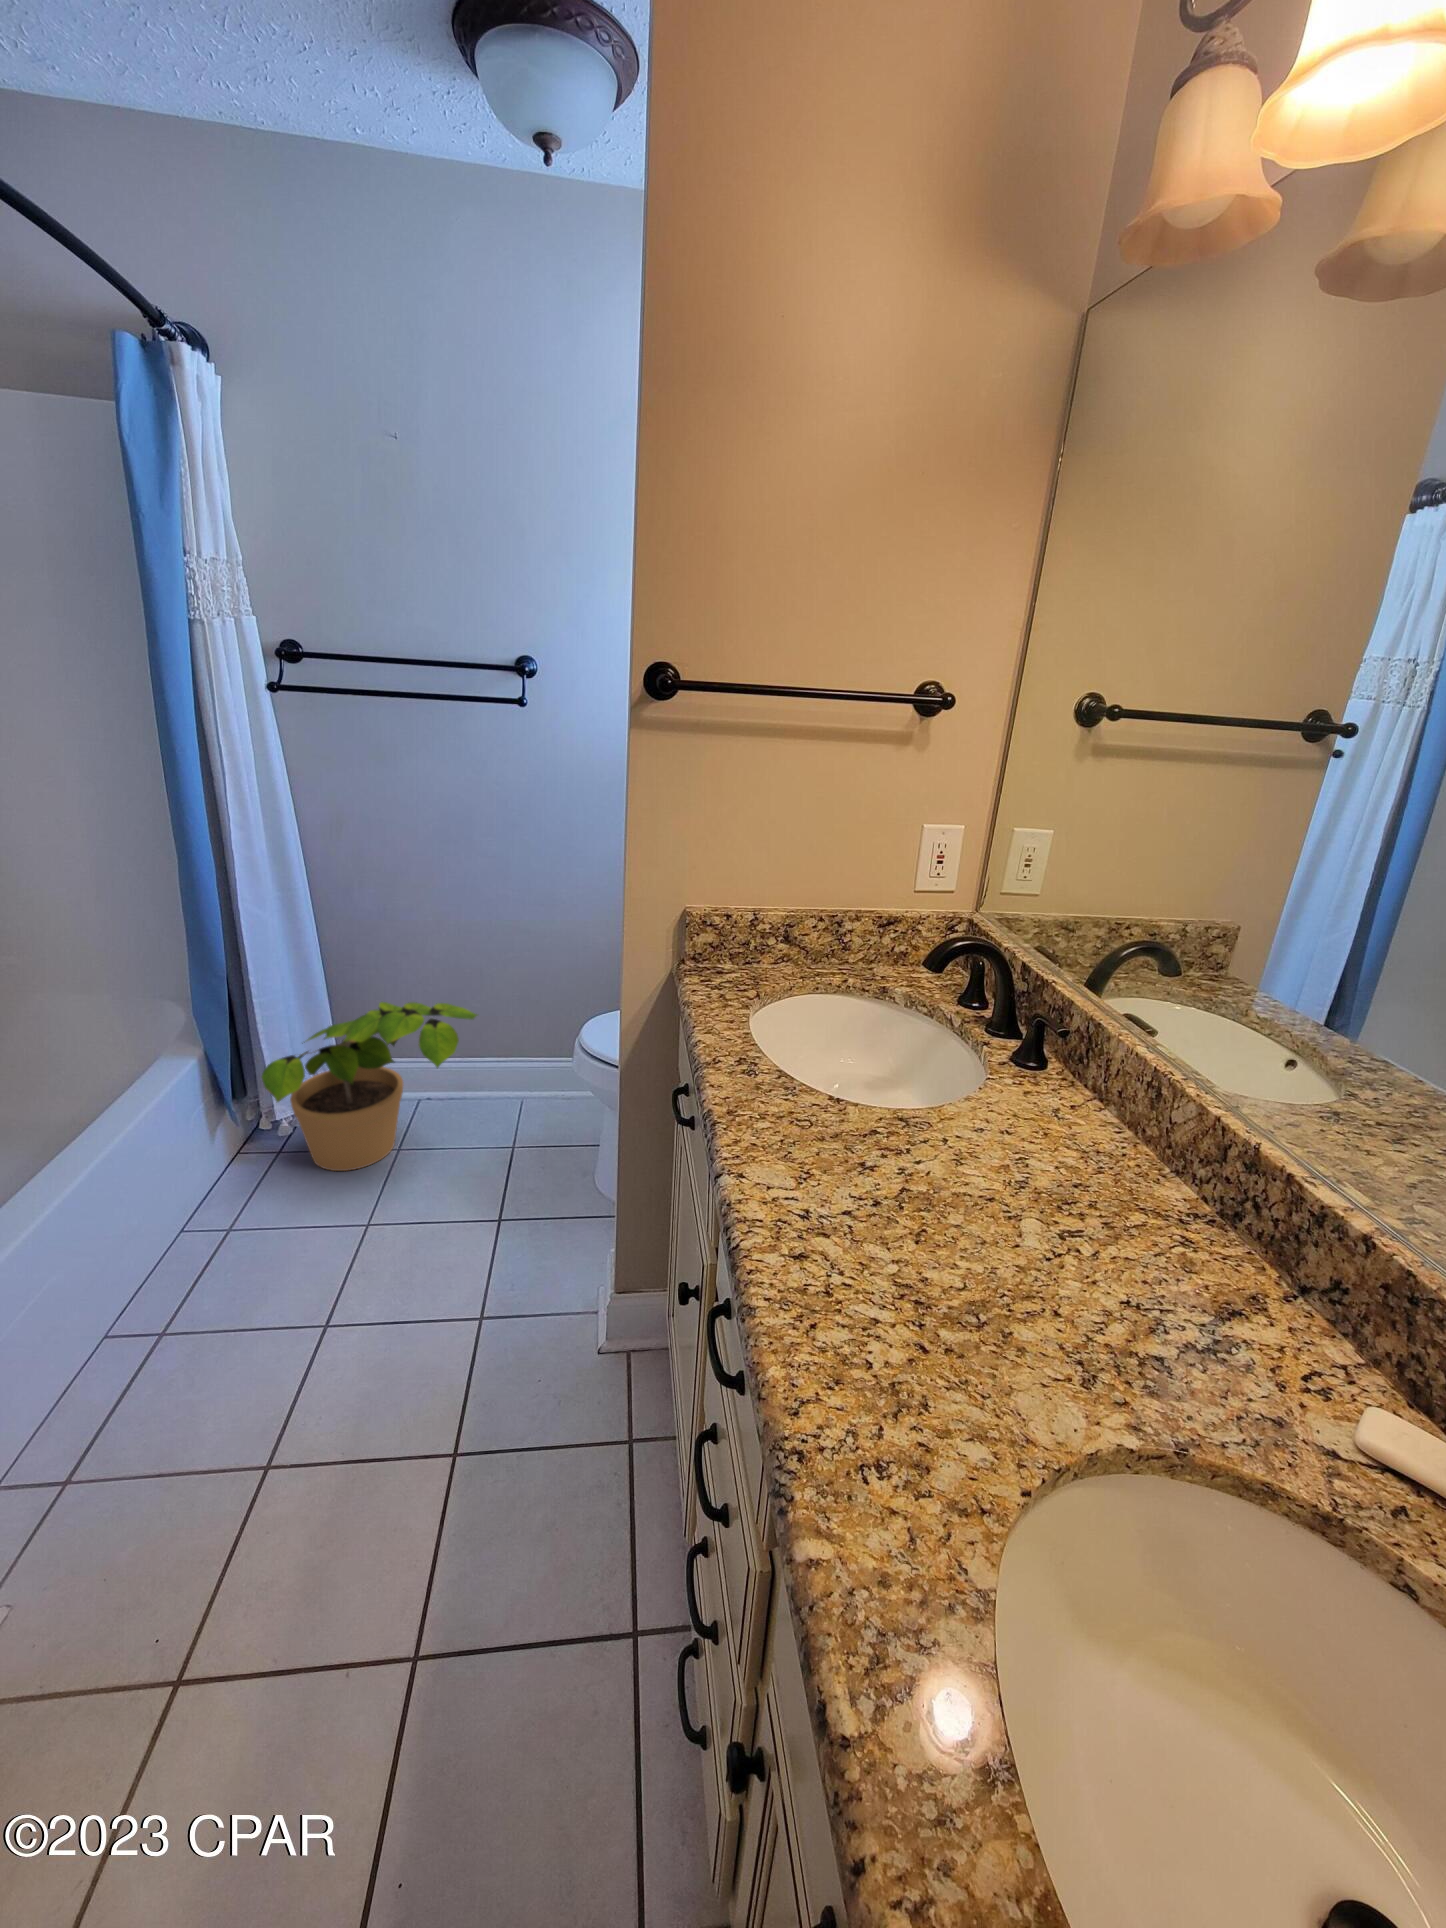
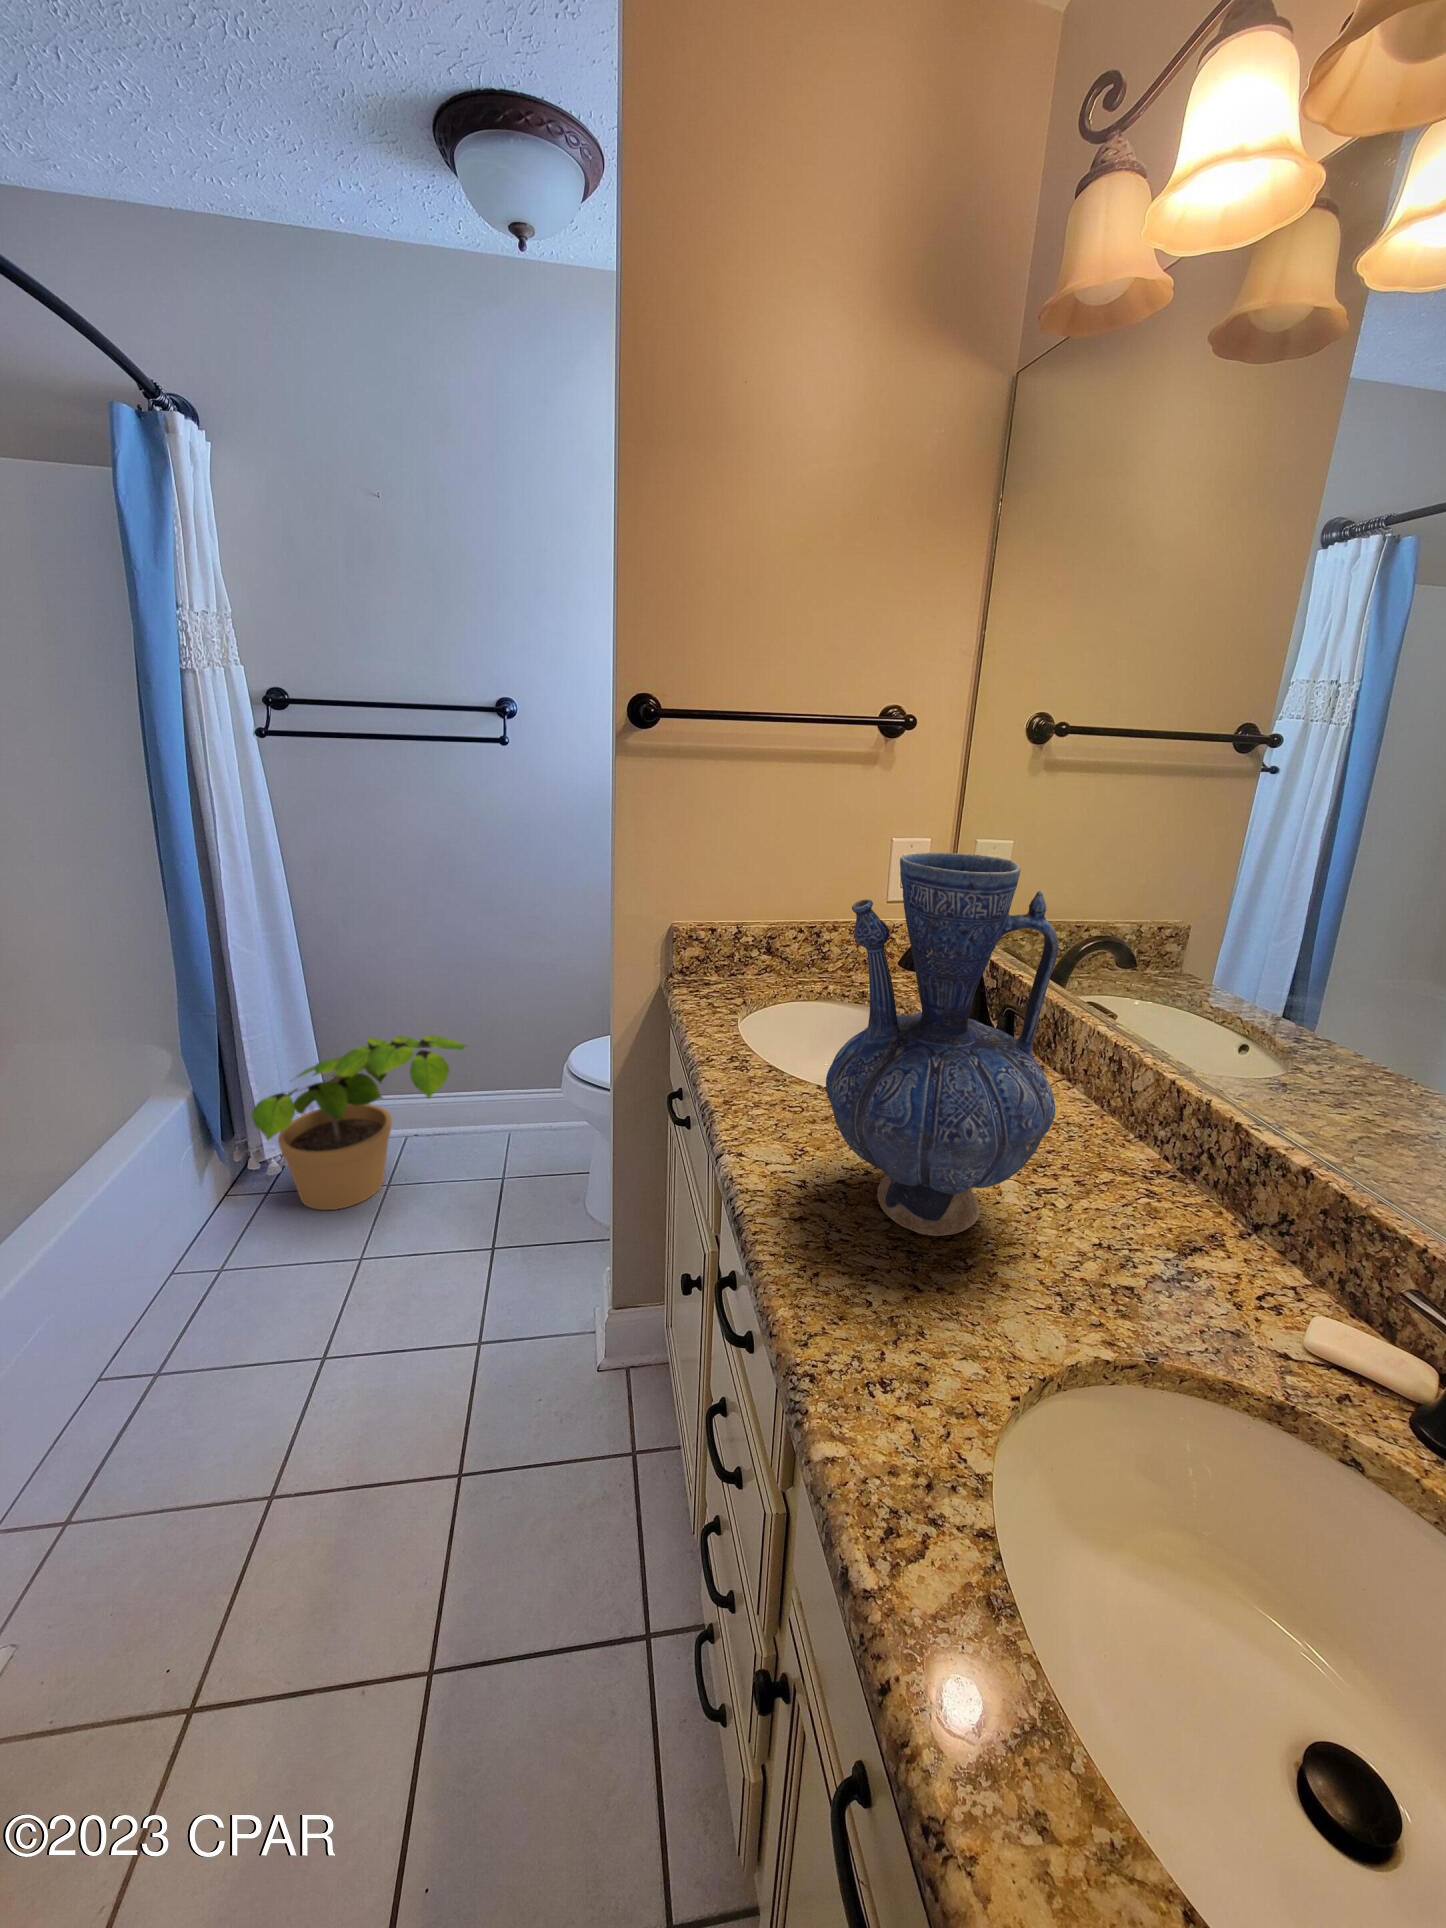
vase: none [834,864,1102,1284] -> present [826,853,1058,1236]

